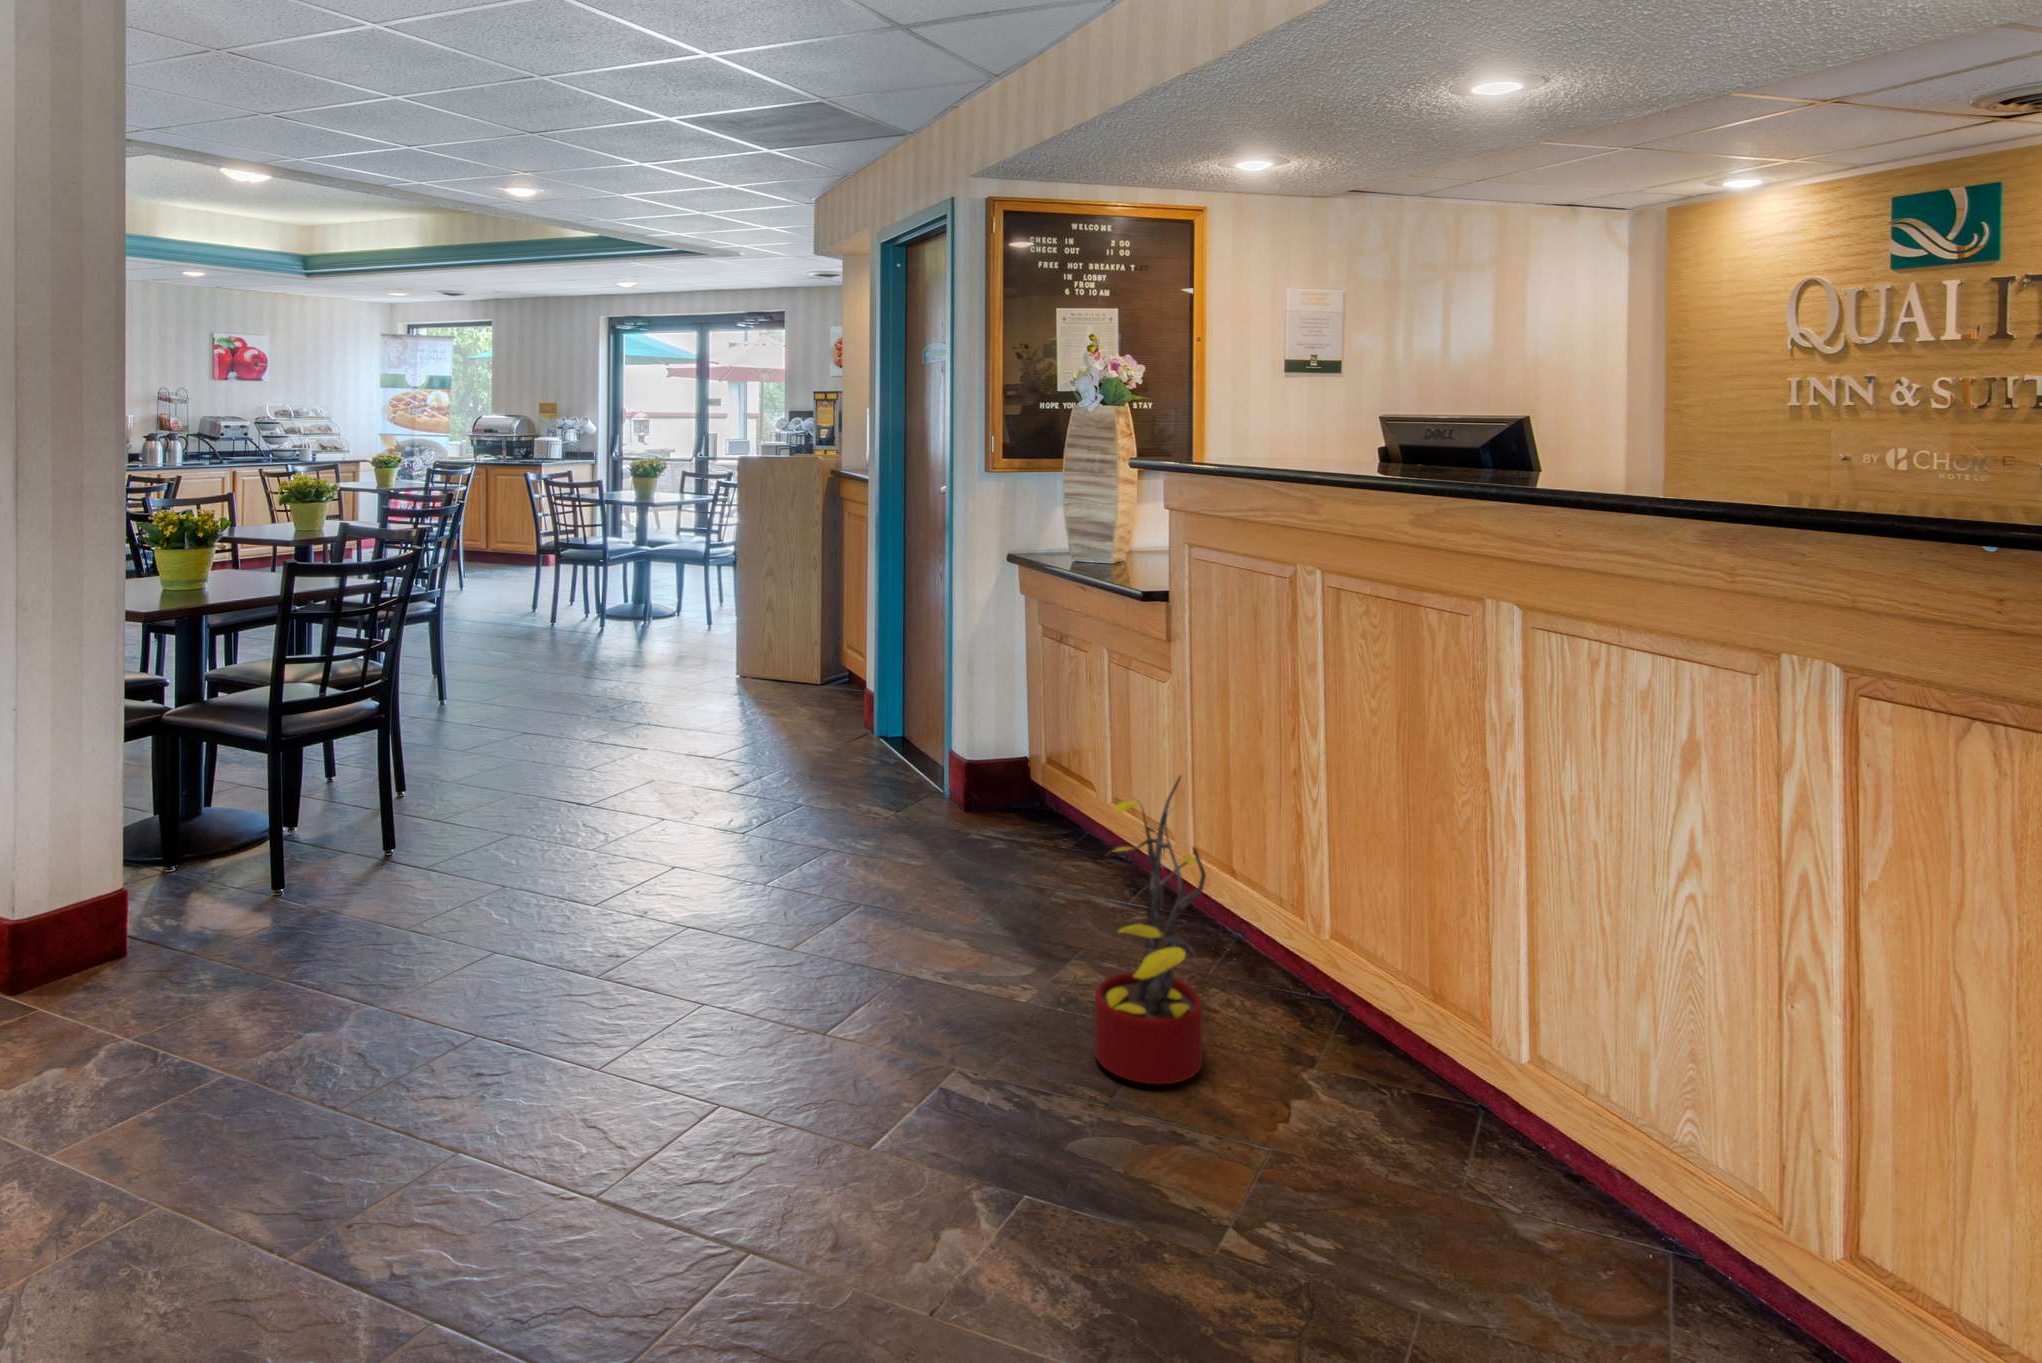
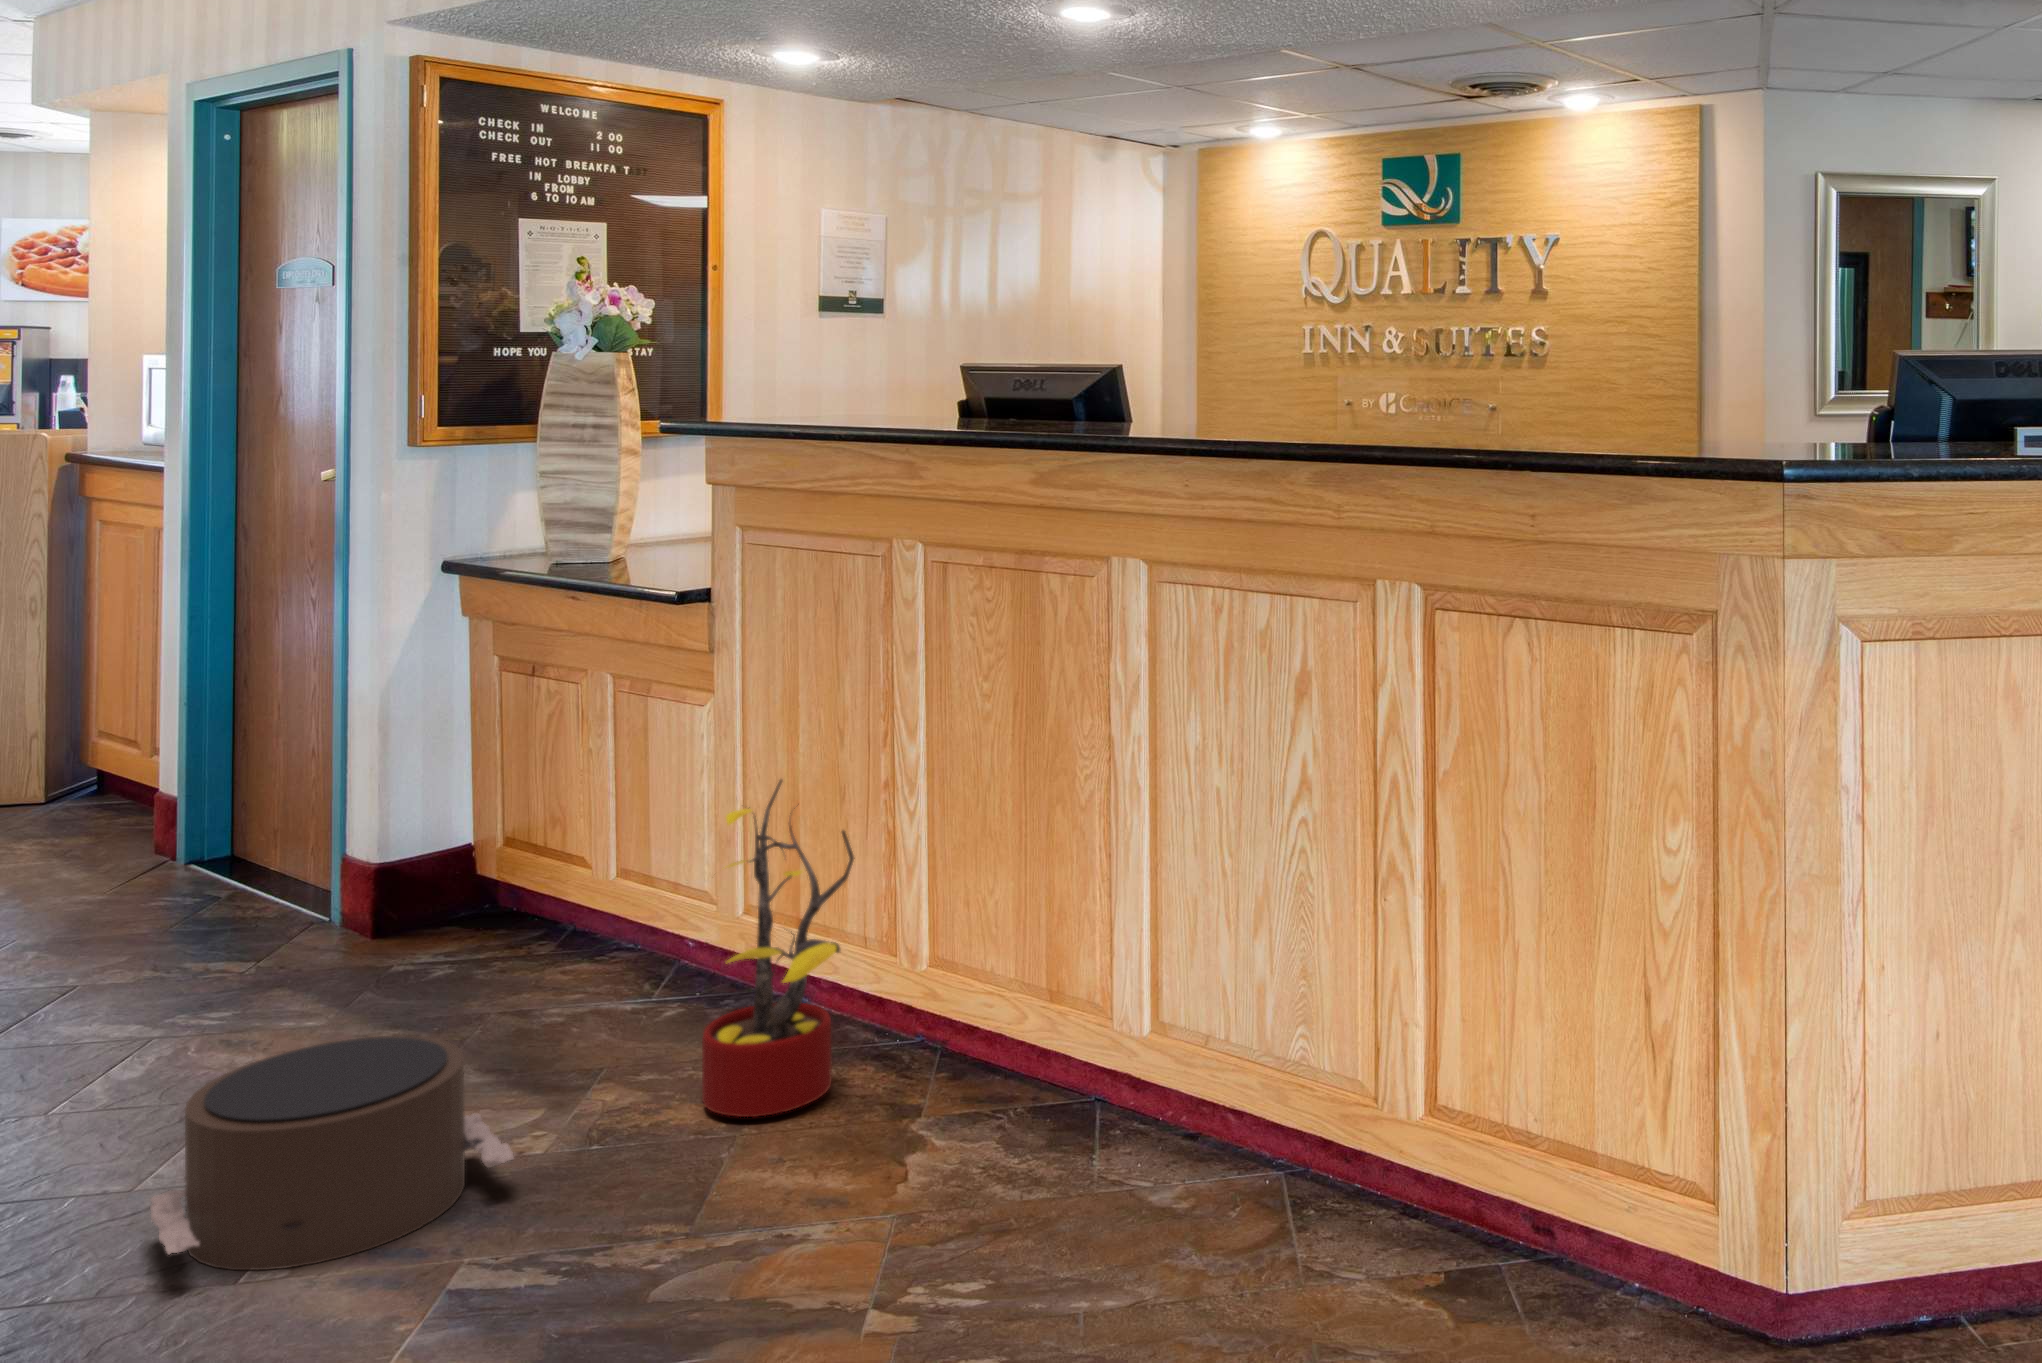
pouf: none [709,916,937,1099] -> present [150,1036,514,1270]

